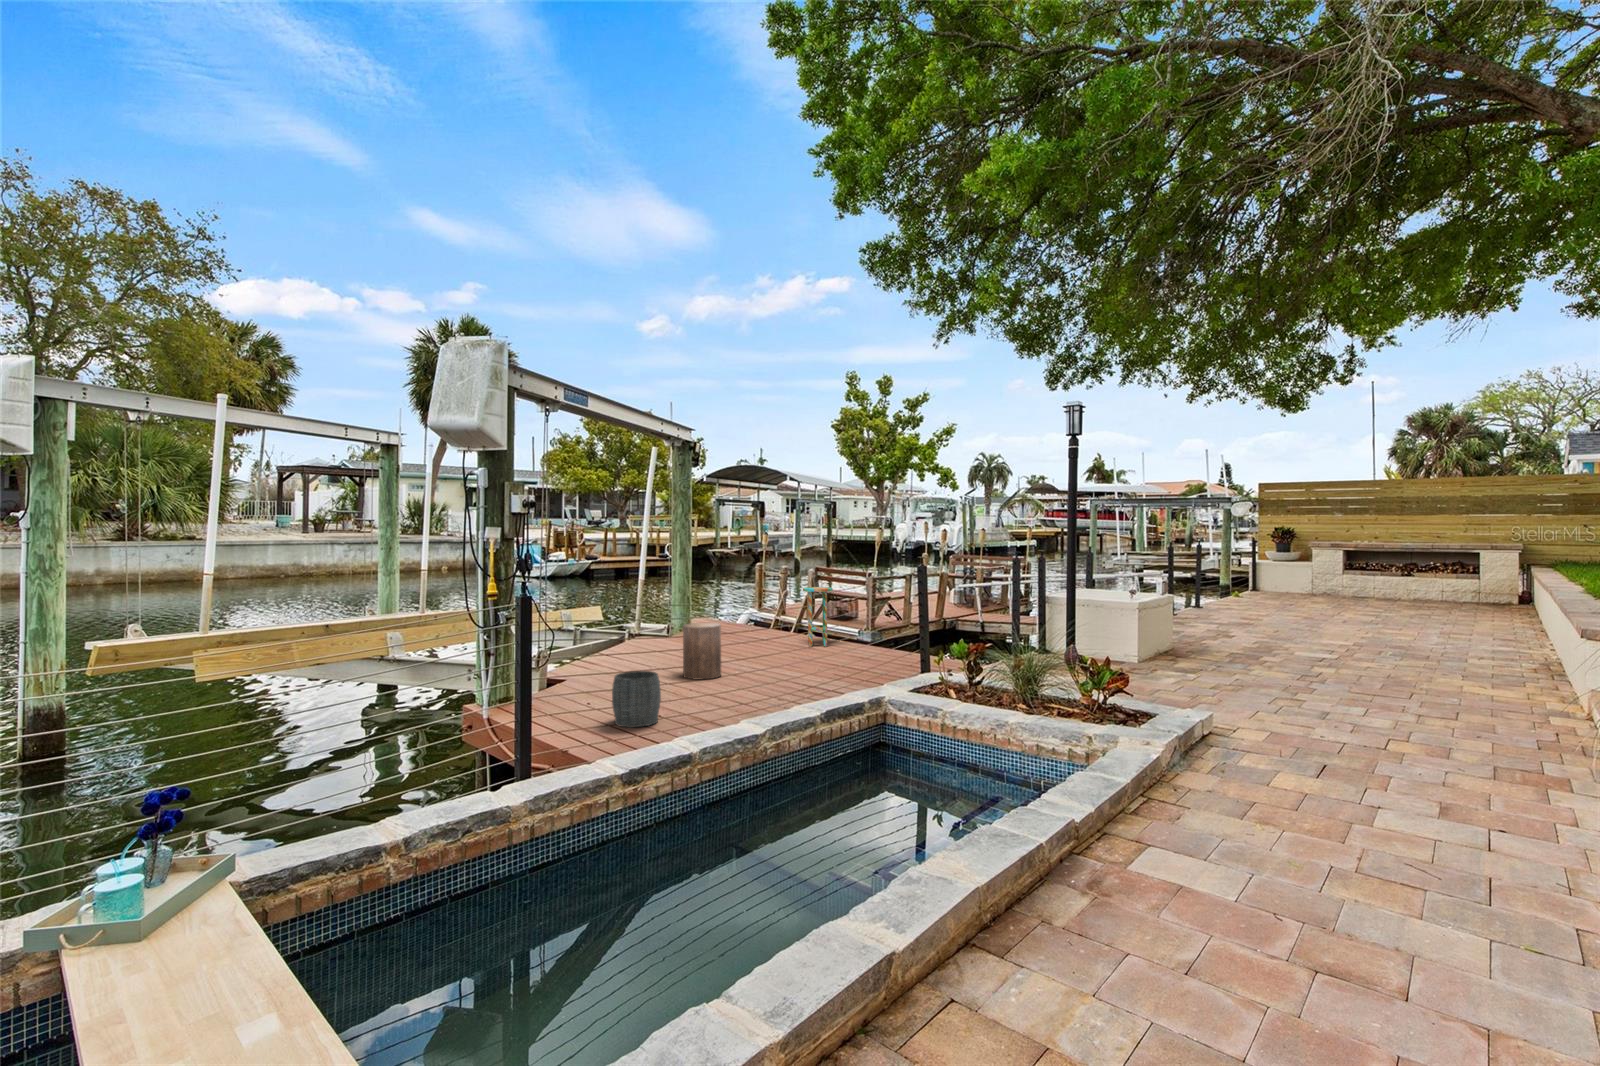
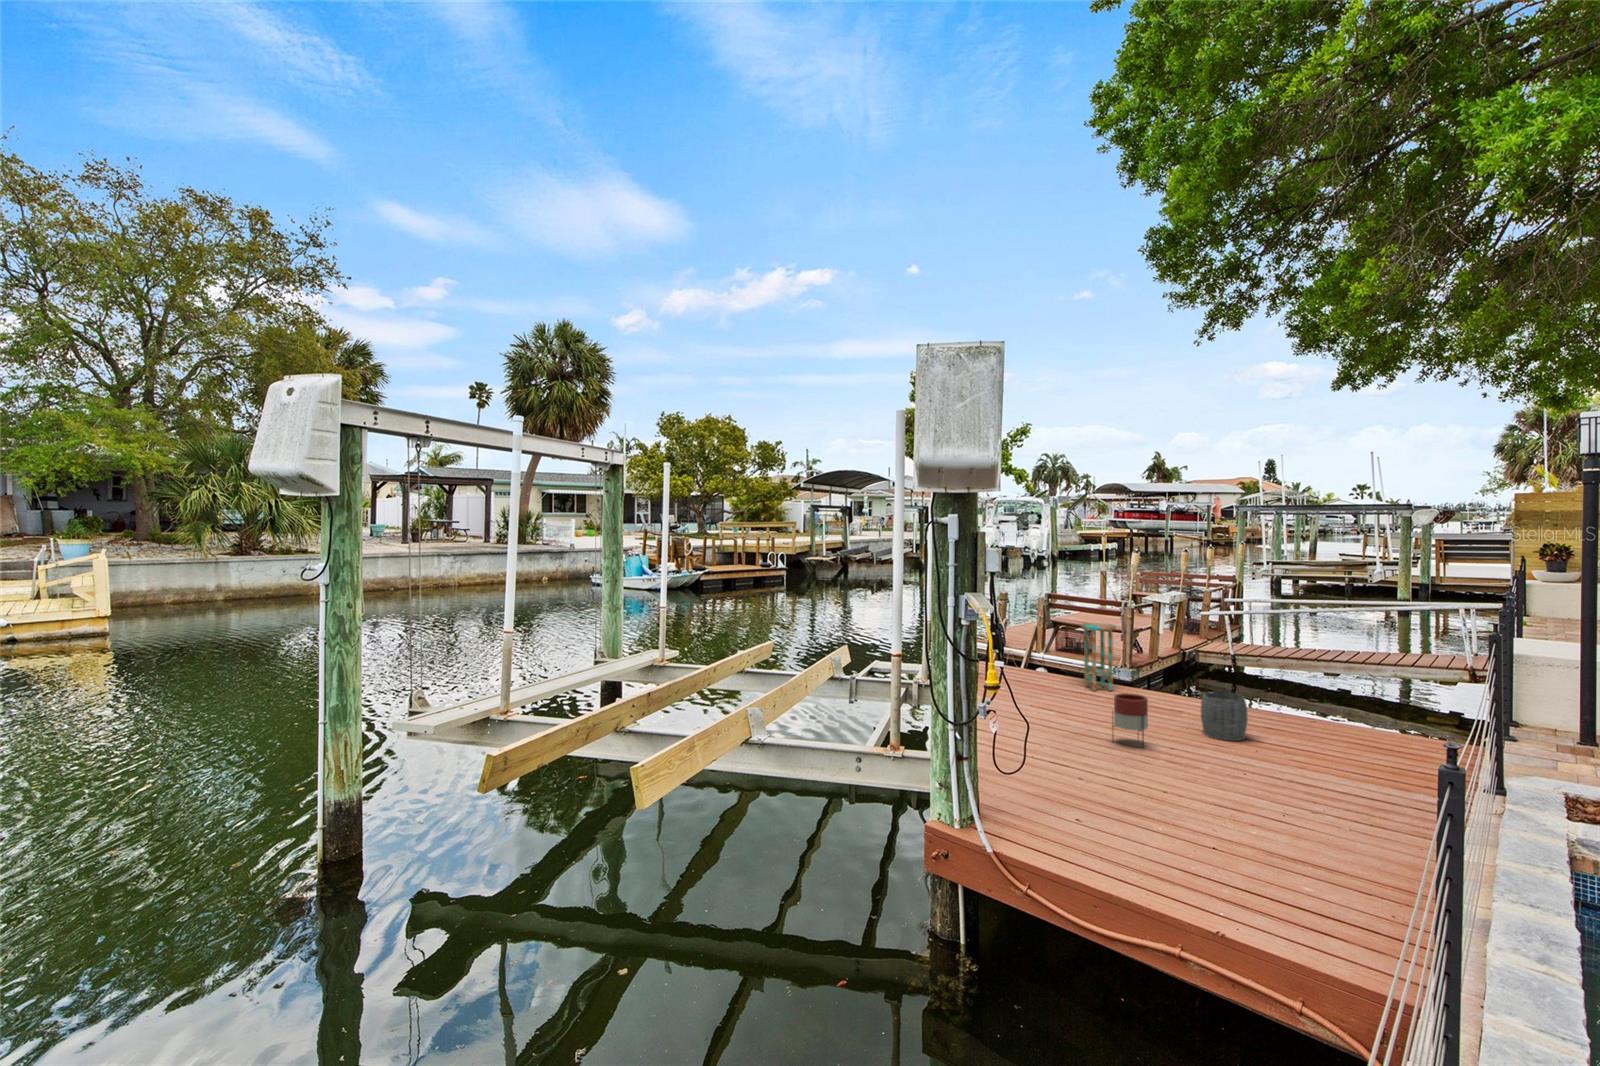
stool: present [683,623,721,679] -> none [1023,676,1070,746]
planter: none [758,636,785,681] -> present [1112,693,1148,747]
woven basket: present [612,671,661,727] -> present [1201,692,1248,741]

